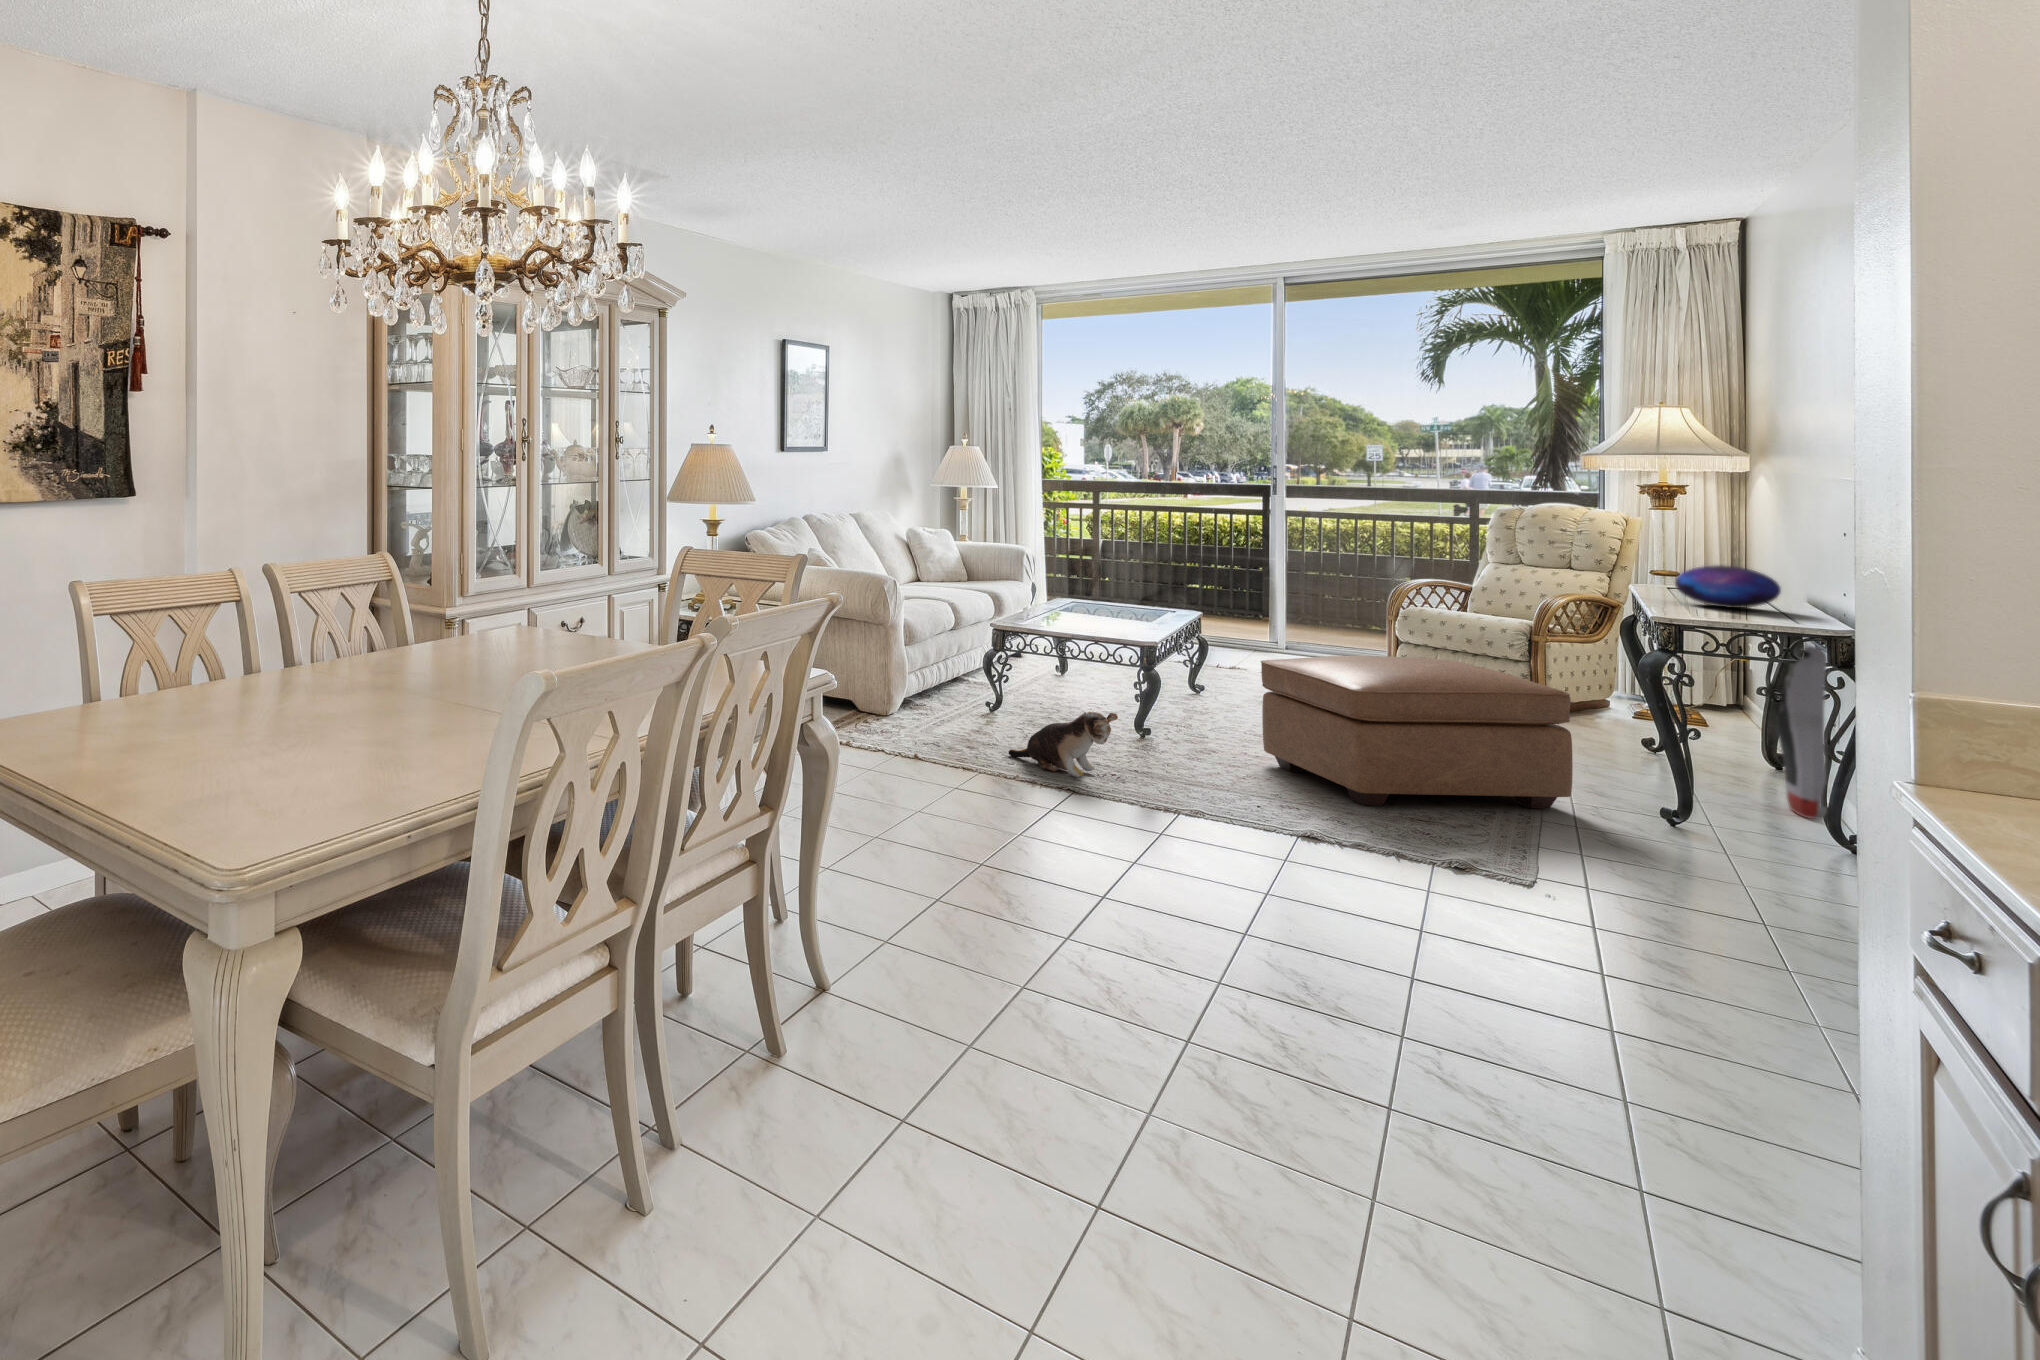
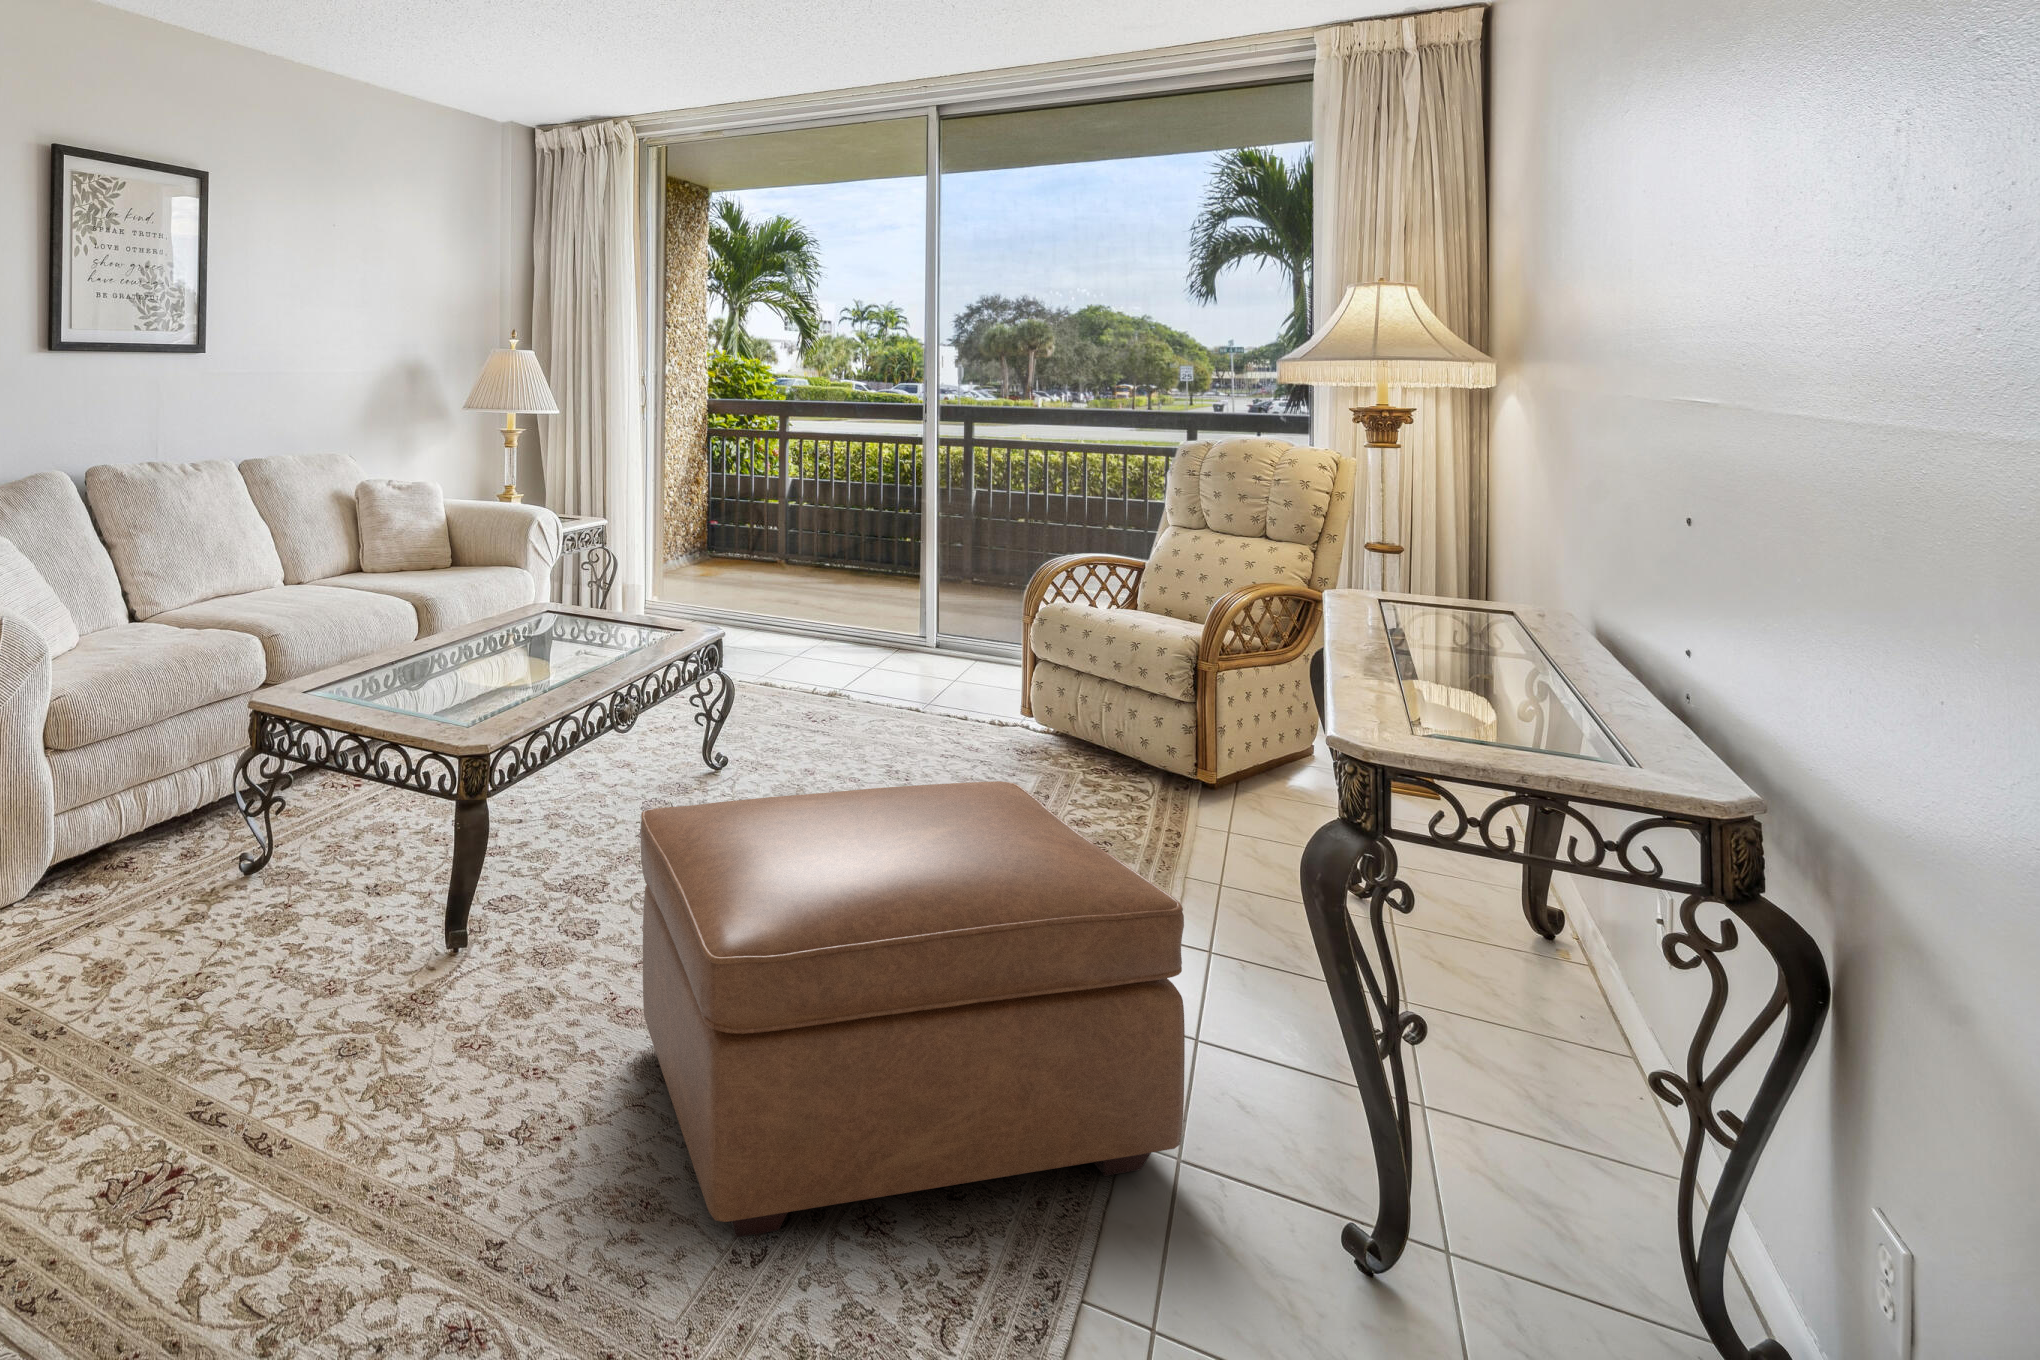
decorative orb: present [1675,565,1781,608] -> none [1387,590,1575,686]
air purifier: present [1767,645,1827,820] -> none [1532,720,1650,1123]
plush toy: present [1009,712,1118,777] -> none [49,1022,193,1201]

